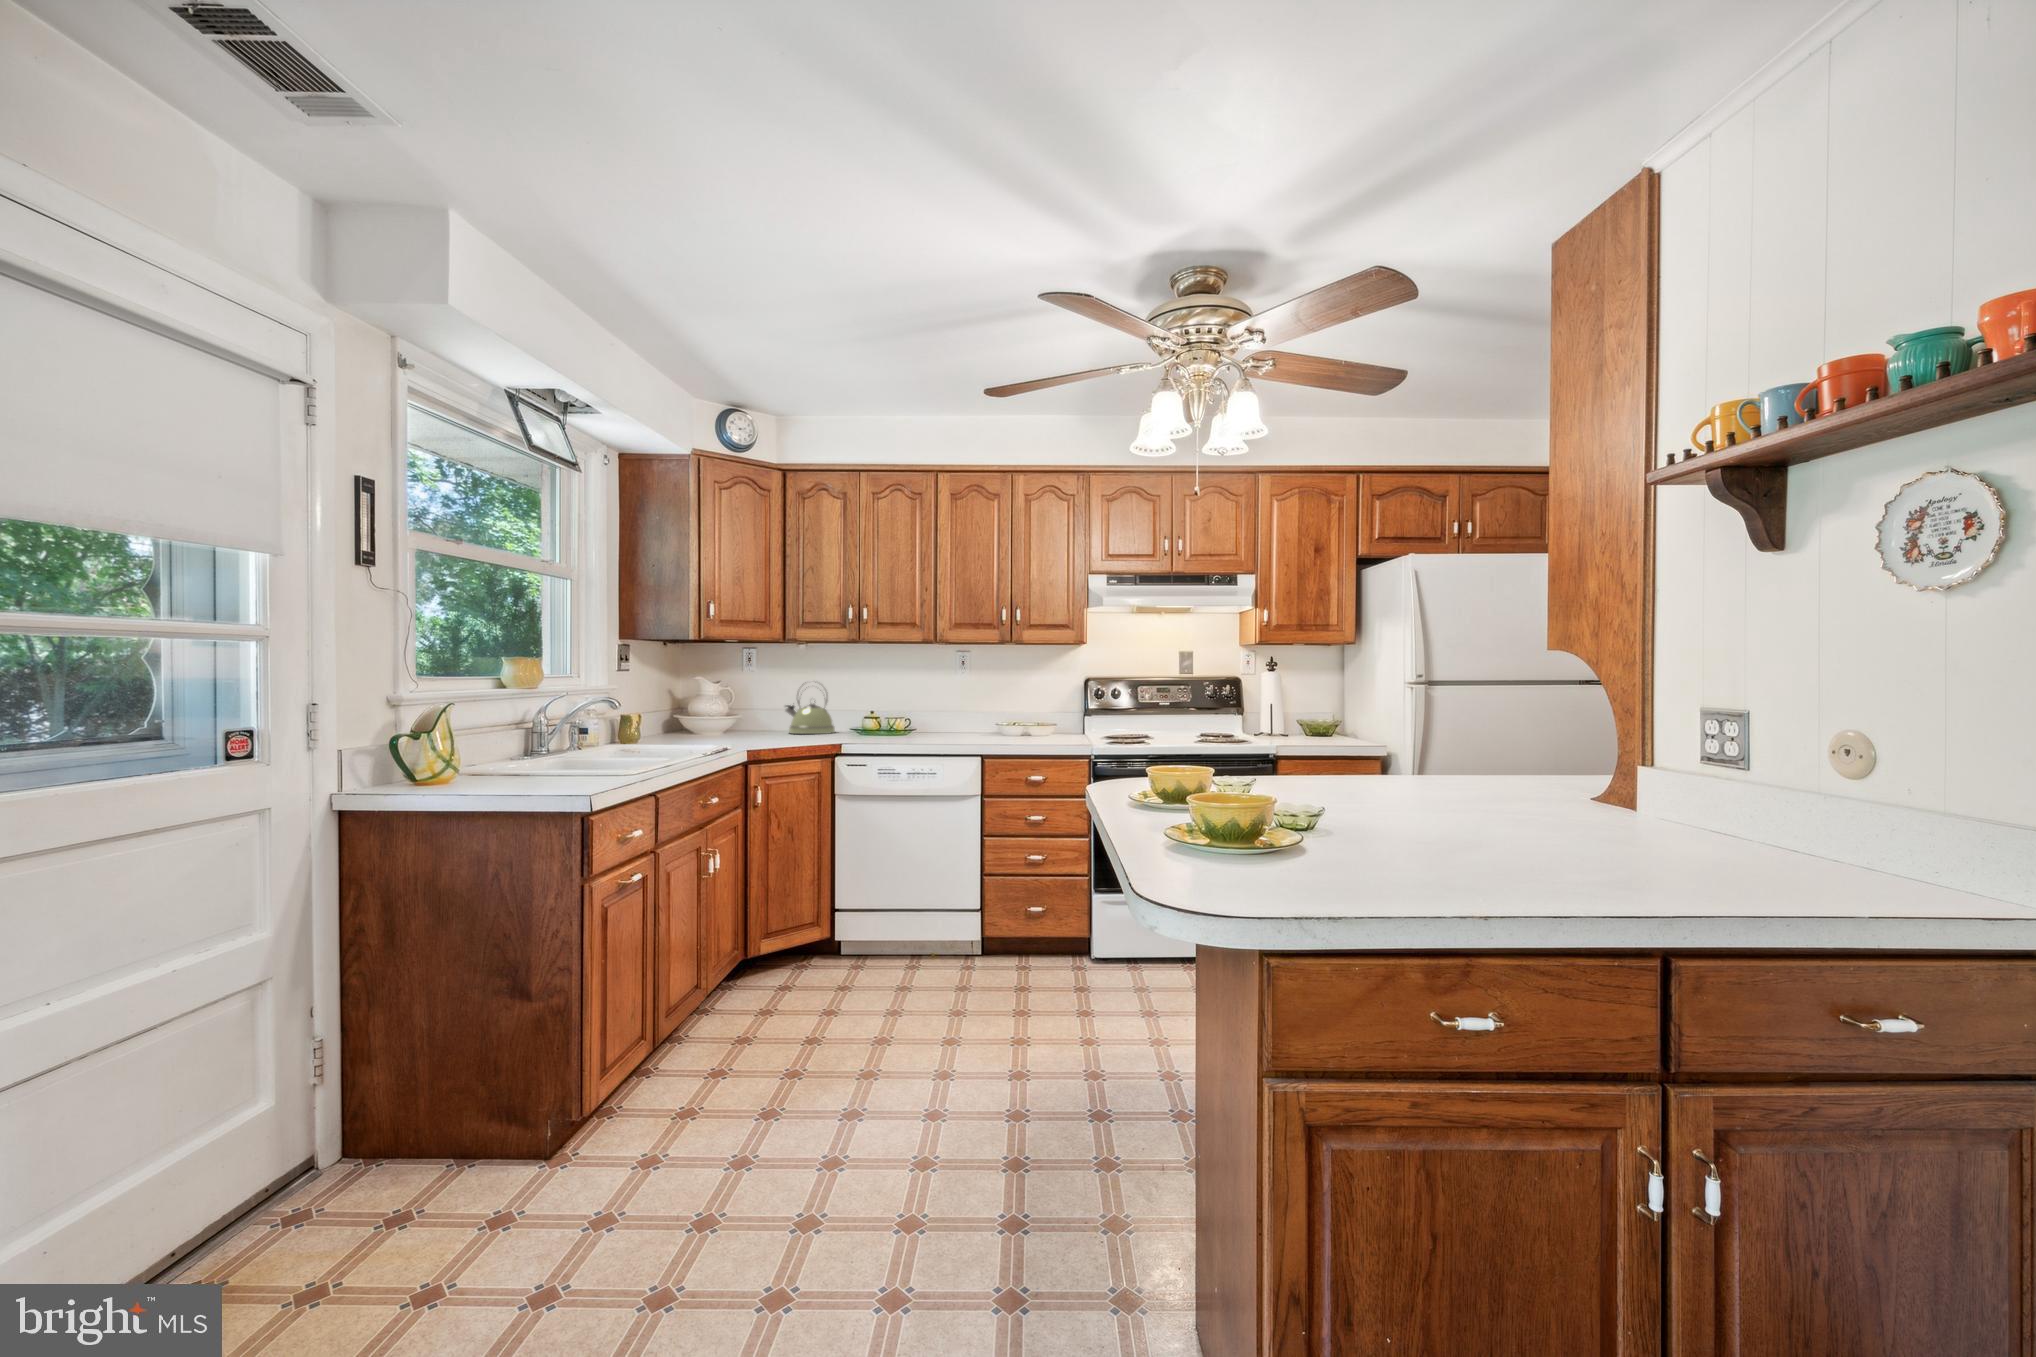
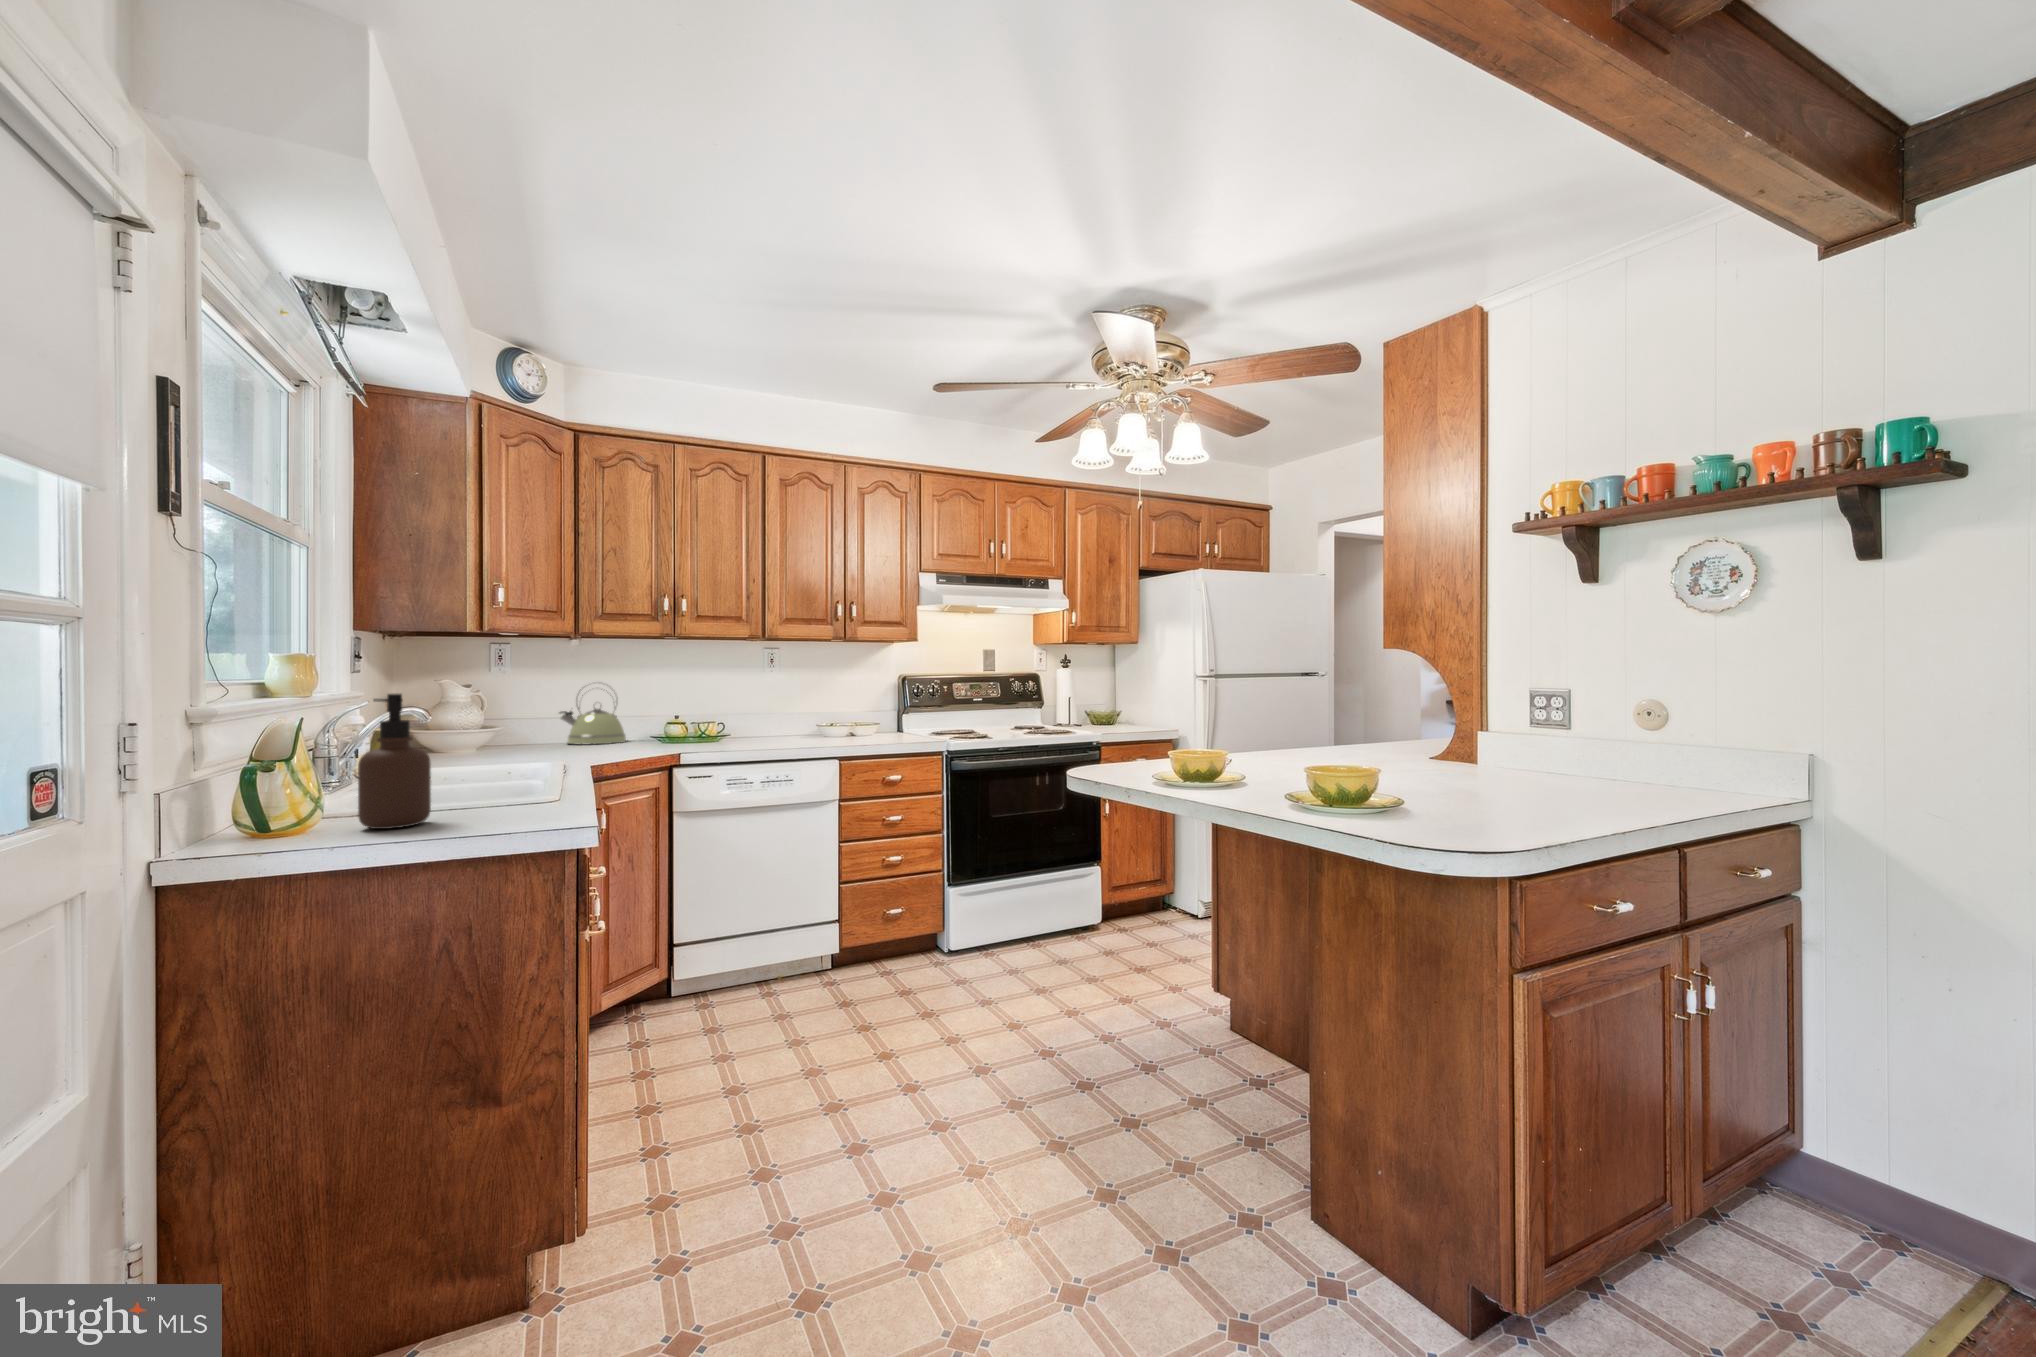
soap dispenser: none [465,690,513,786] -> present [358,694,431,829]

